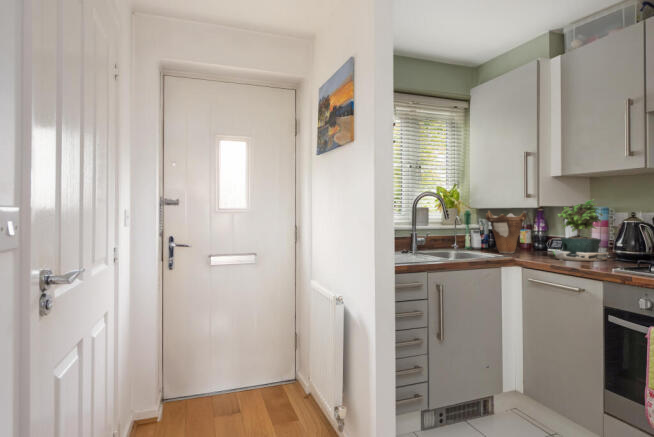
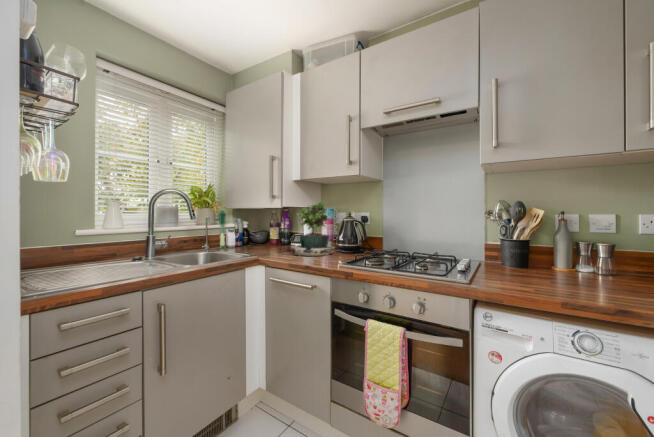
vase: present [486,211,527,253] -> none [237,210,274,251]

